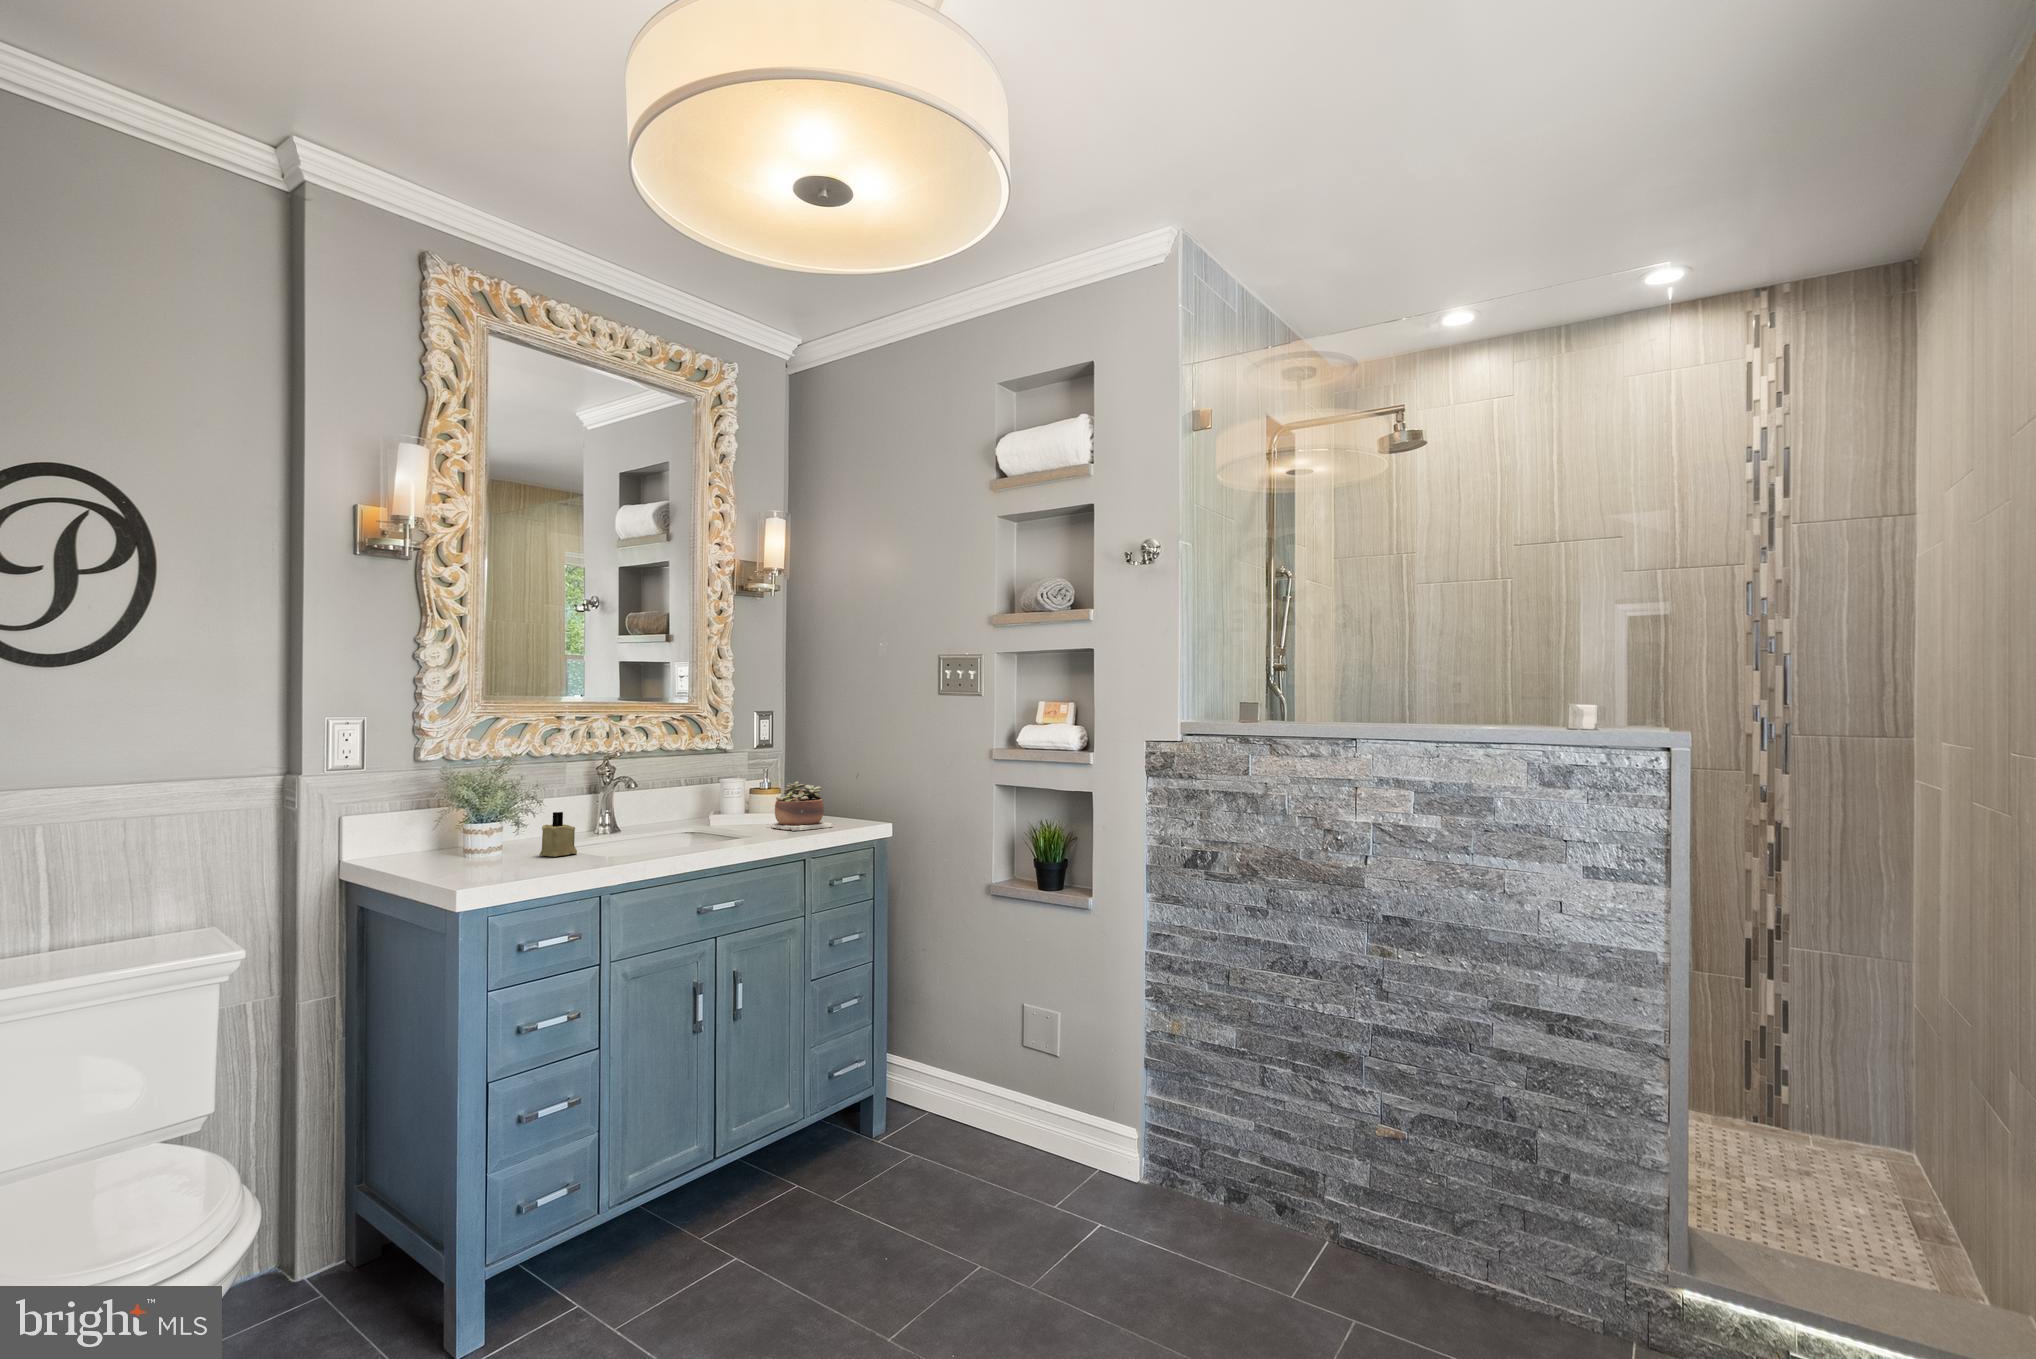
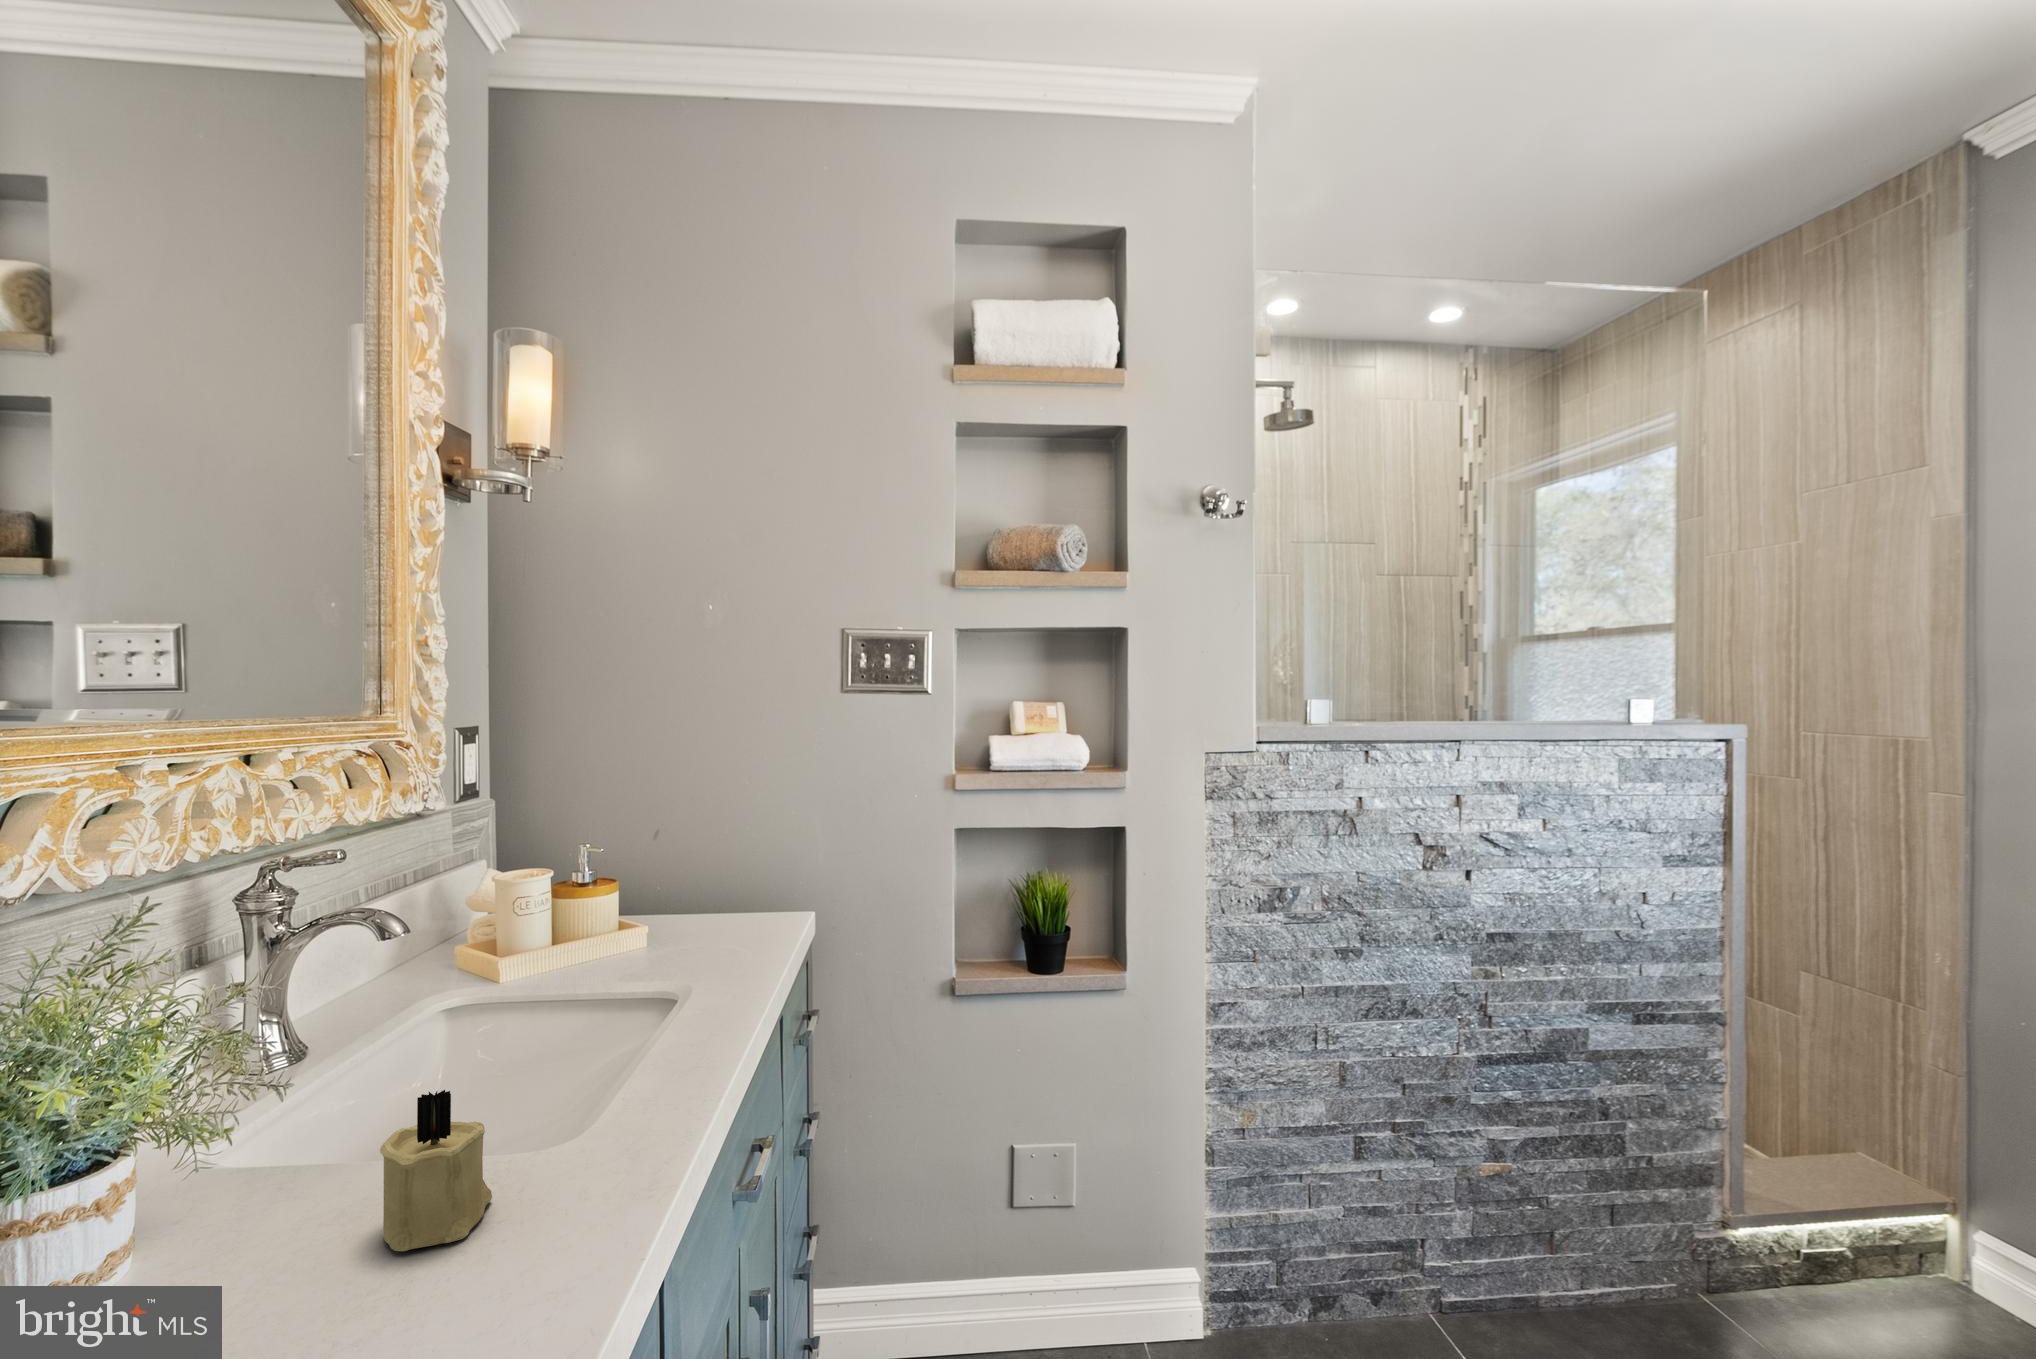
succulent plant: present [772,781,834,831] -> none [629,864,751,968]

